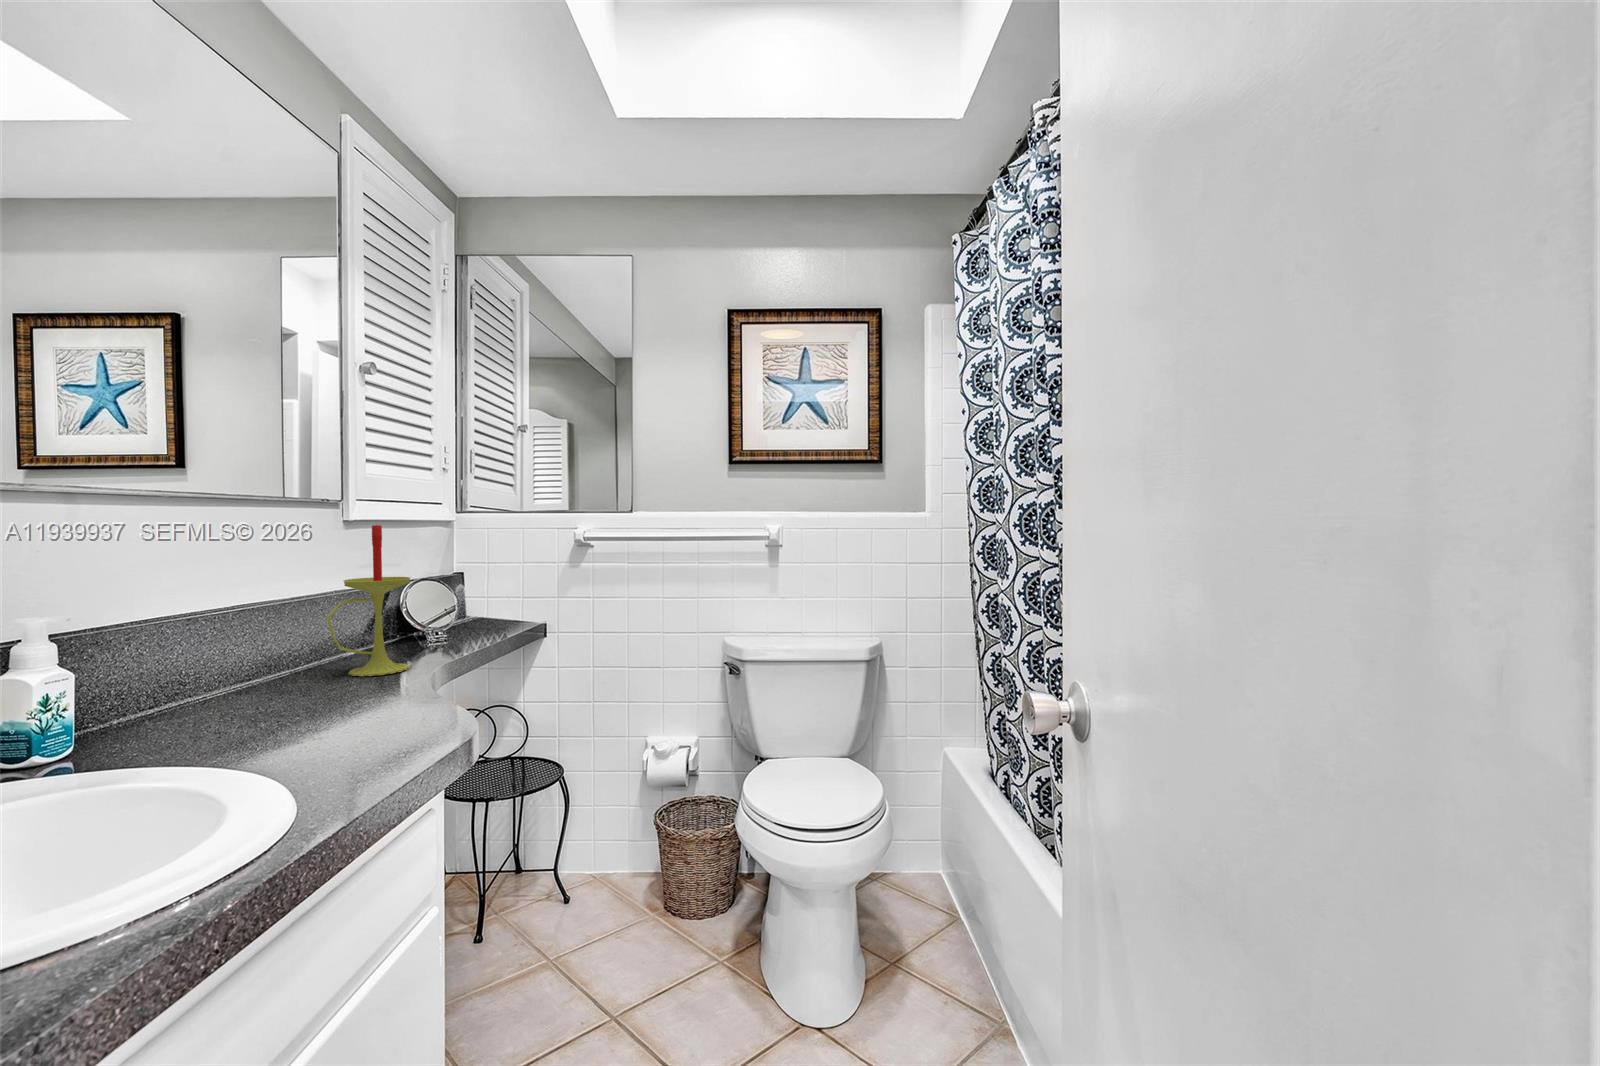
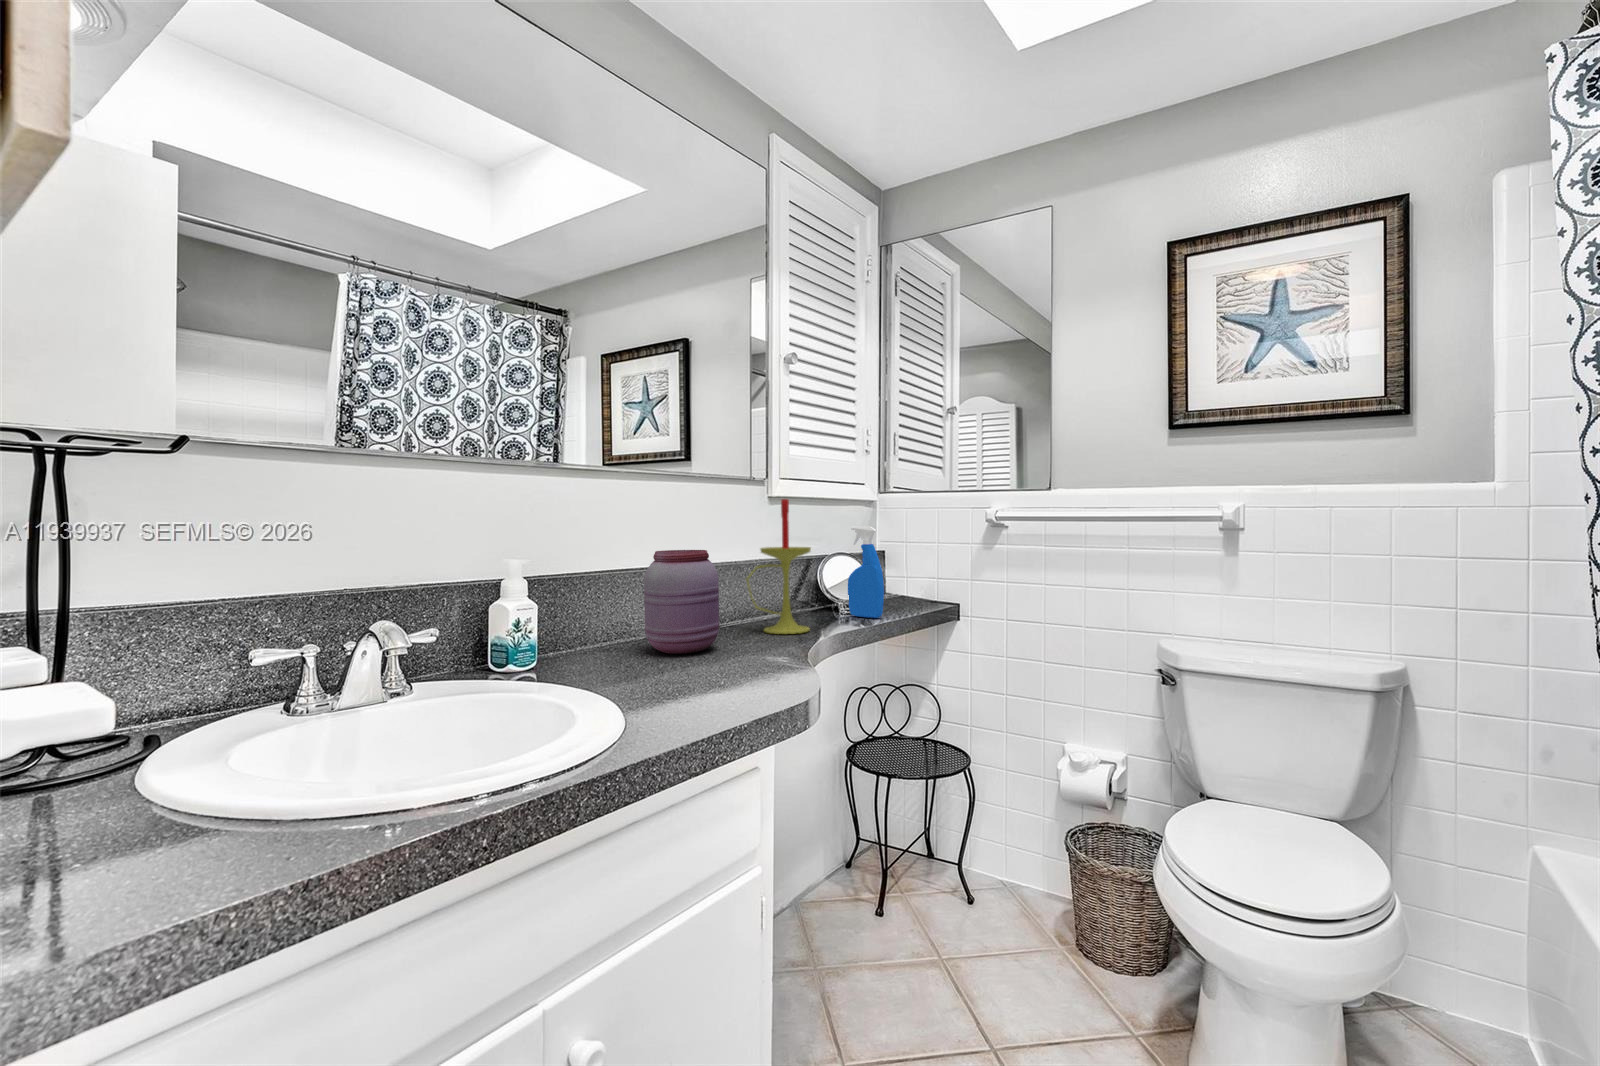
spray bottle: none [437,550,482,646] -> present [848,526,884,618]
jar: none [200,589,313,717] -> present [644,550,719,654]

